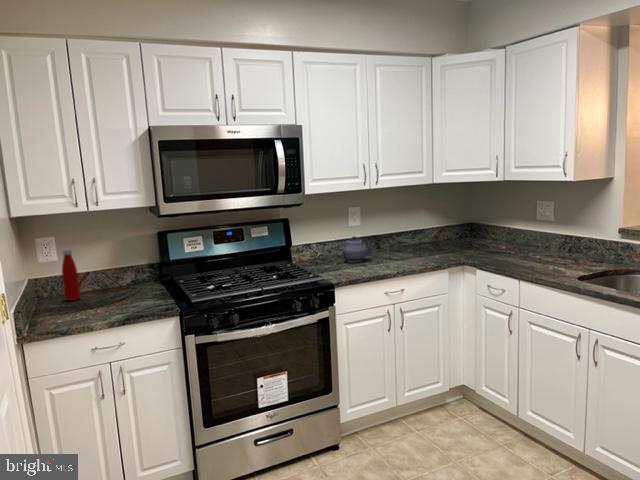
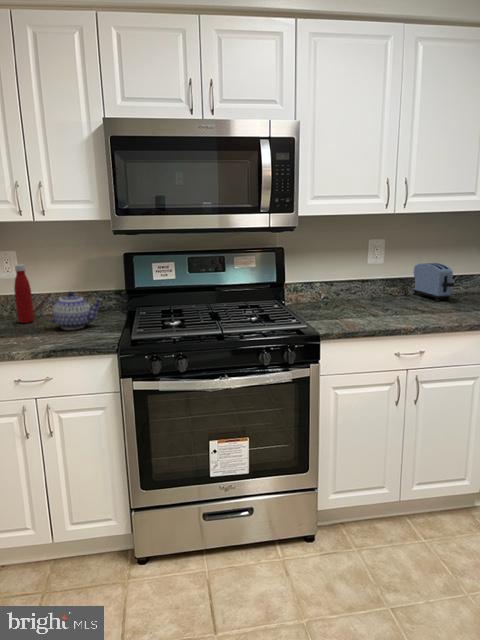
toaster: none [380,222,414,251] -> present [413,263,454,301]
teapot: present [336,236,371,262] -> present [40,292,101,330]

